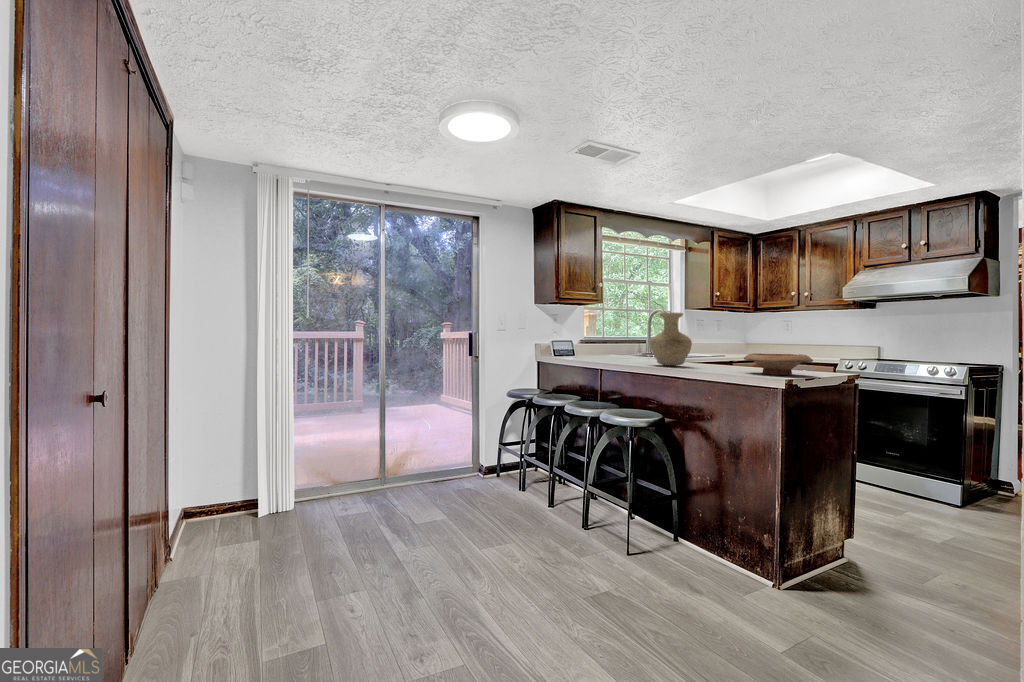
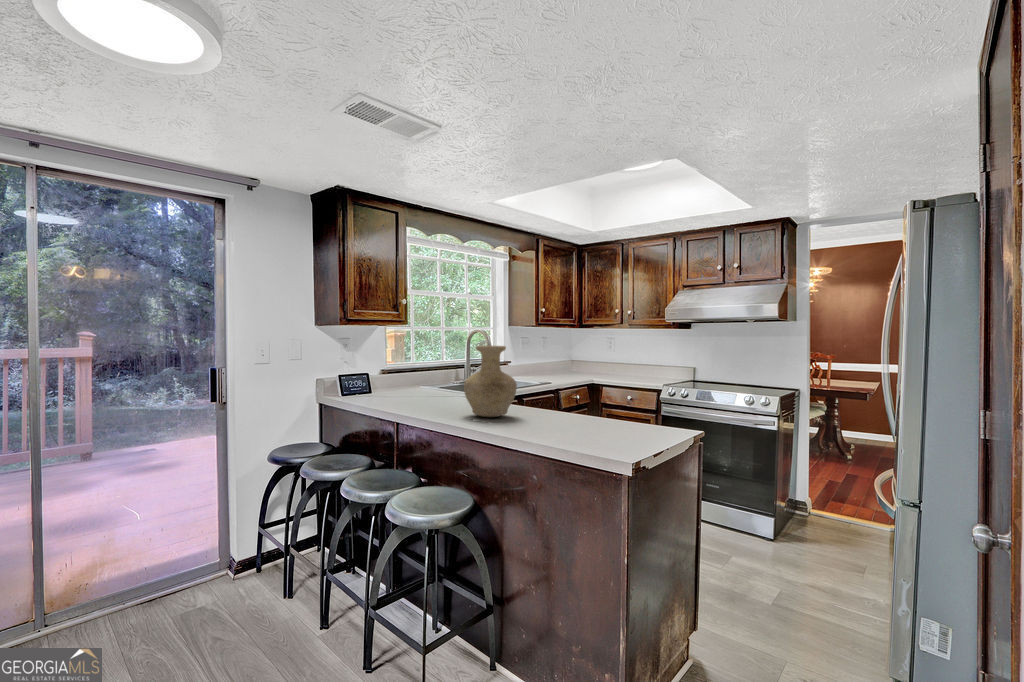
wooden bowl: present [744,353,813,375] -> none [582,404,665,437]

